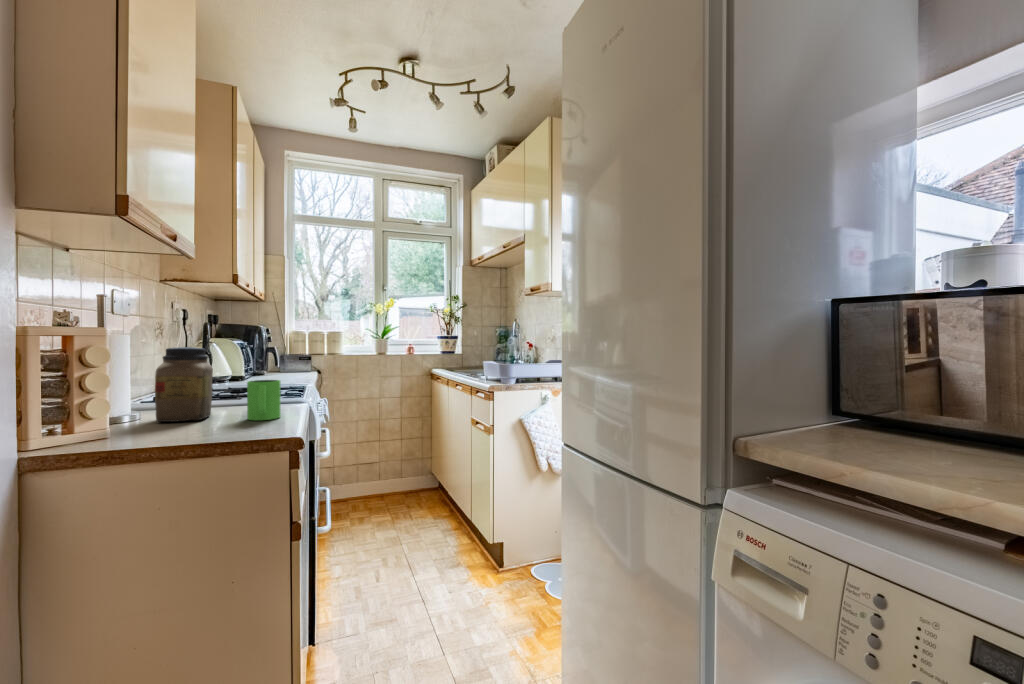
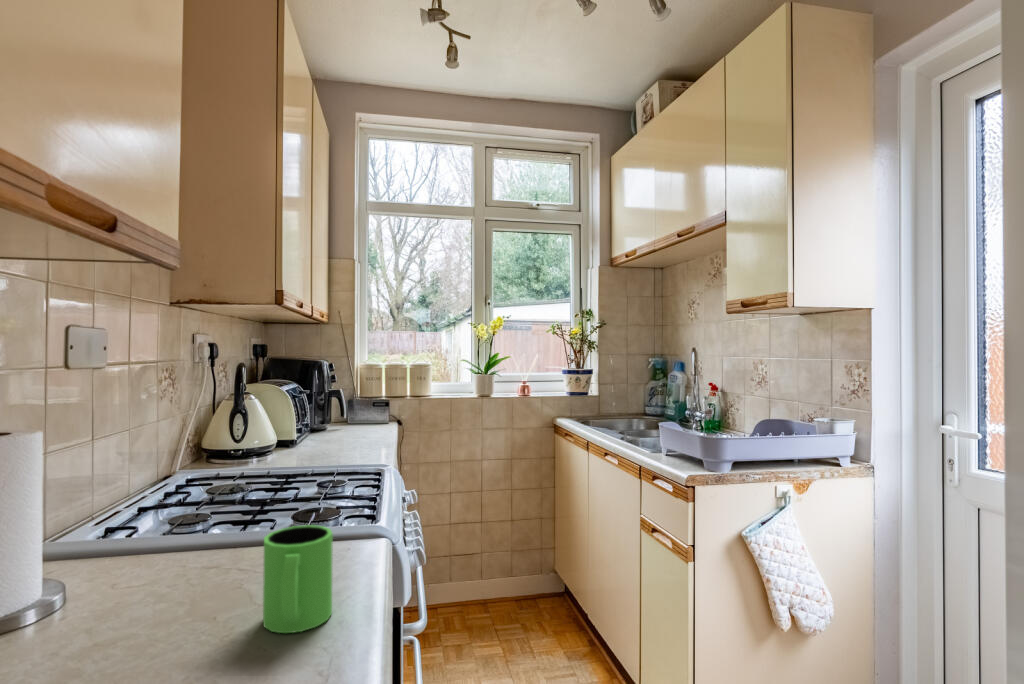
jar: present [155,347,213,422] -> none [74,455,204,633]

